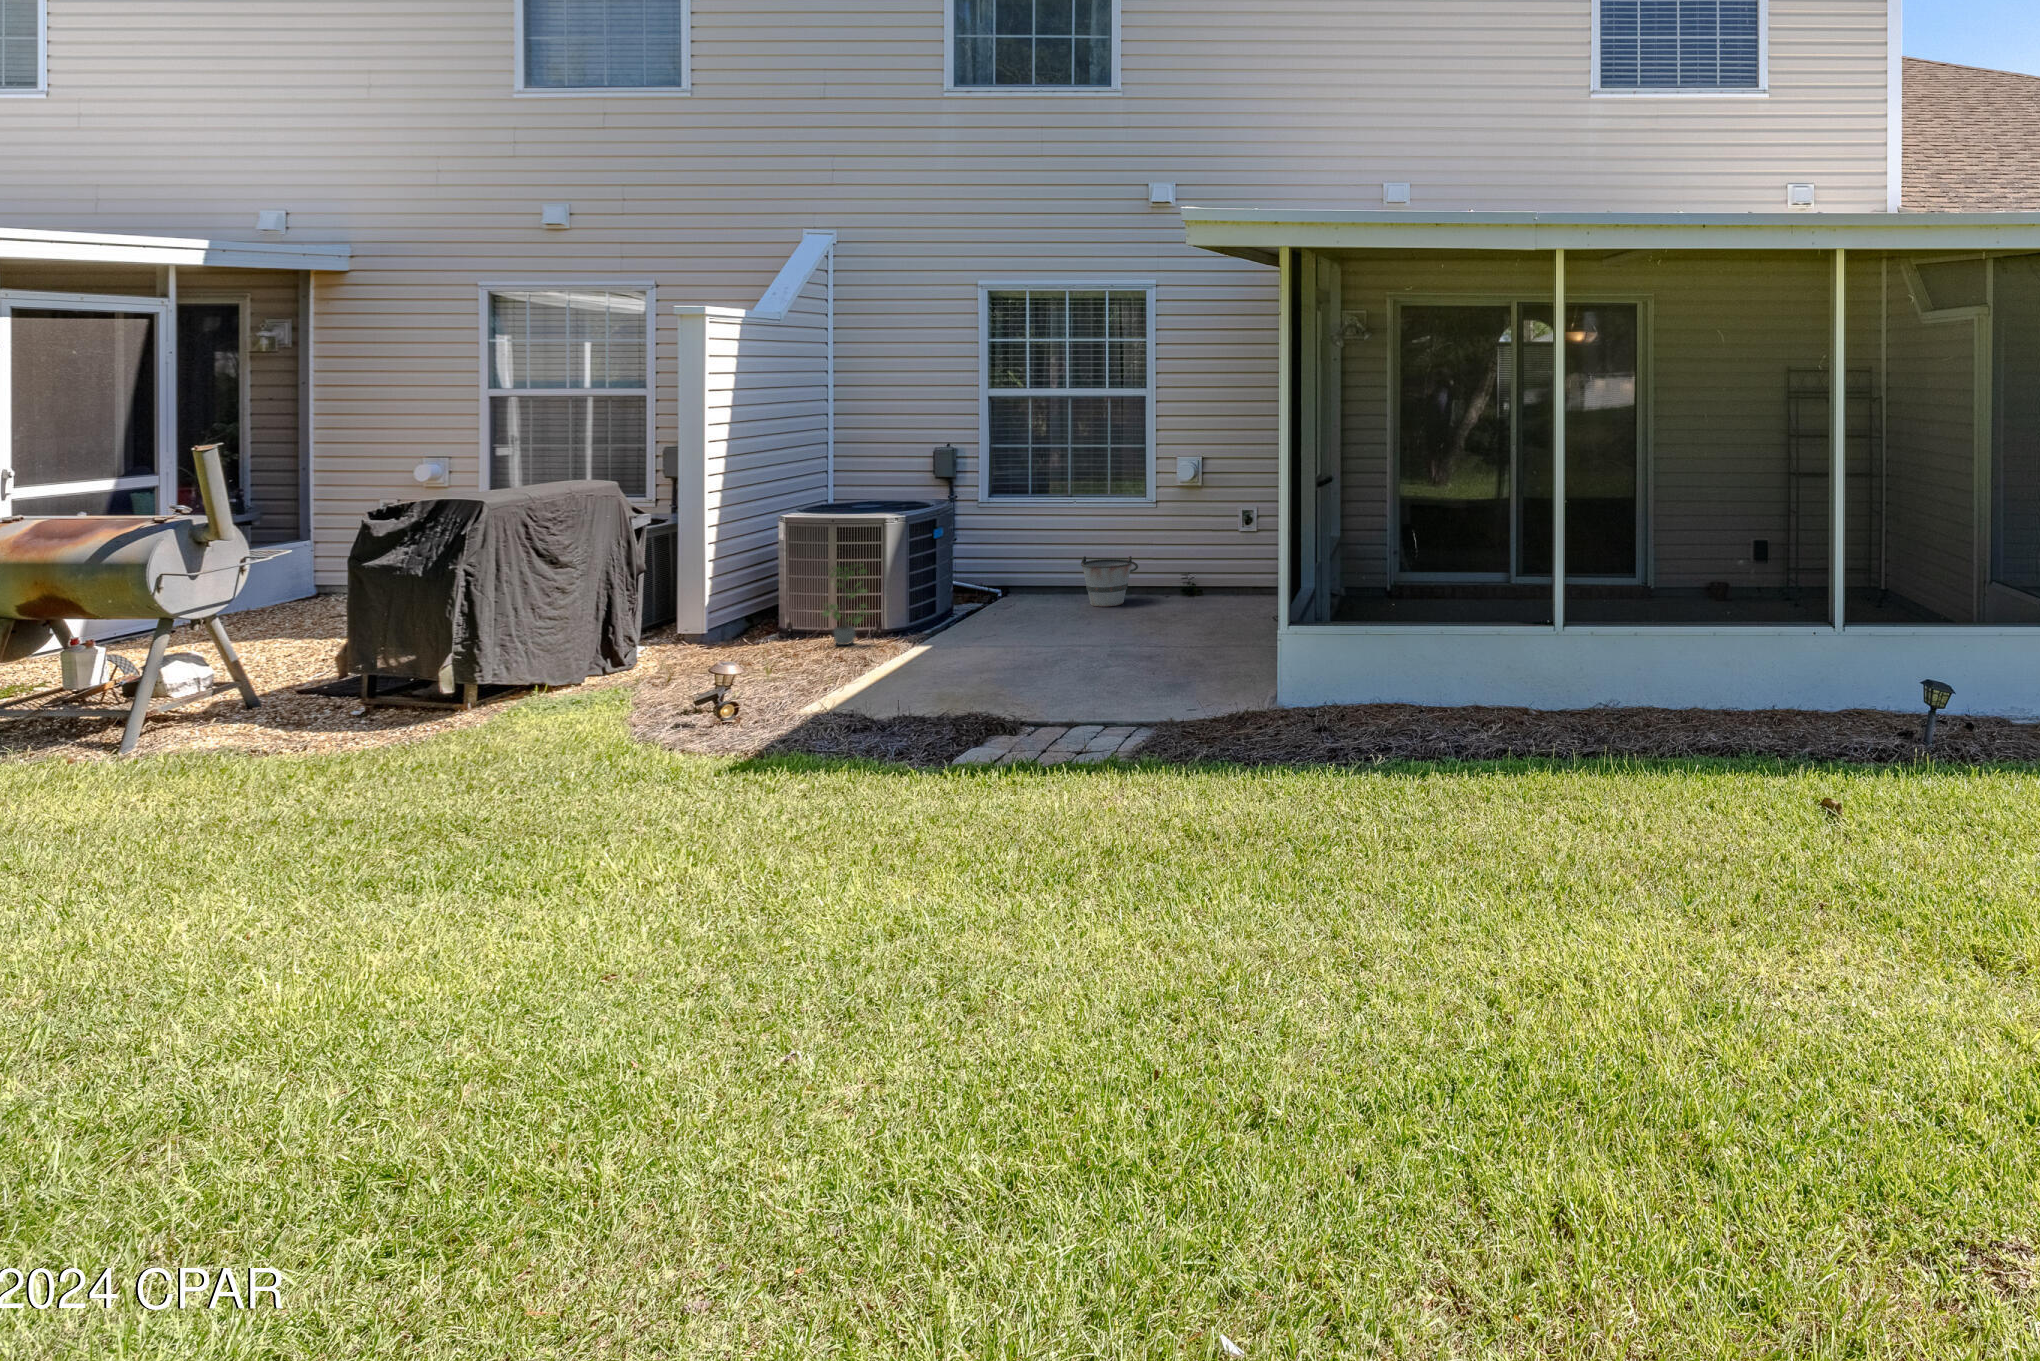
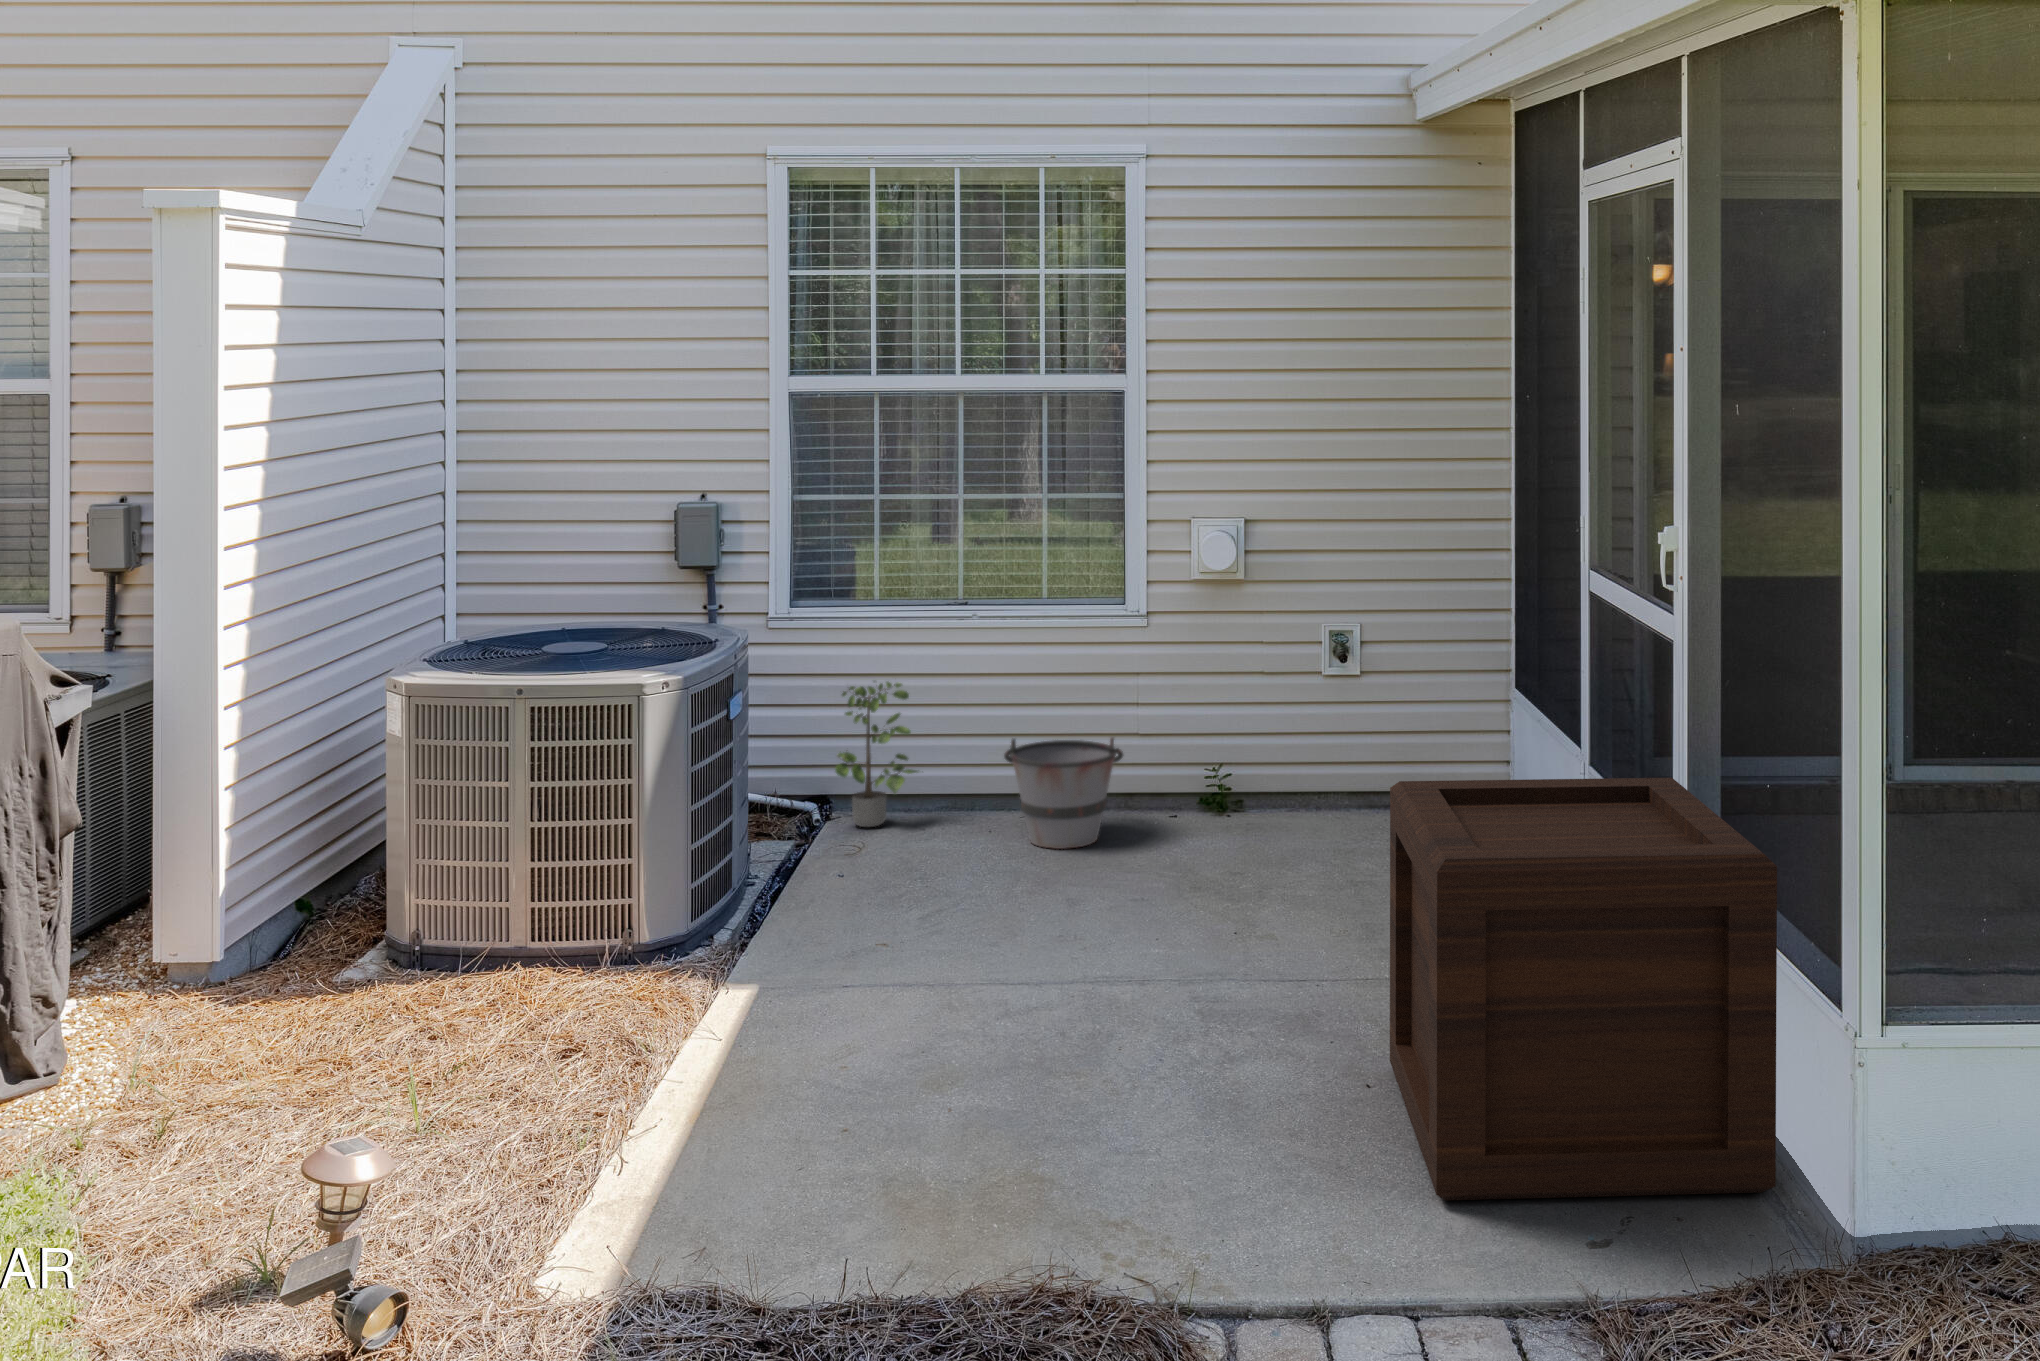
wooden crate: none [1144,553,1290,702] -> present [1390,778,1777,1200]
potted plant: present [822,564,872,645] -> present [835,682,918,827]

